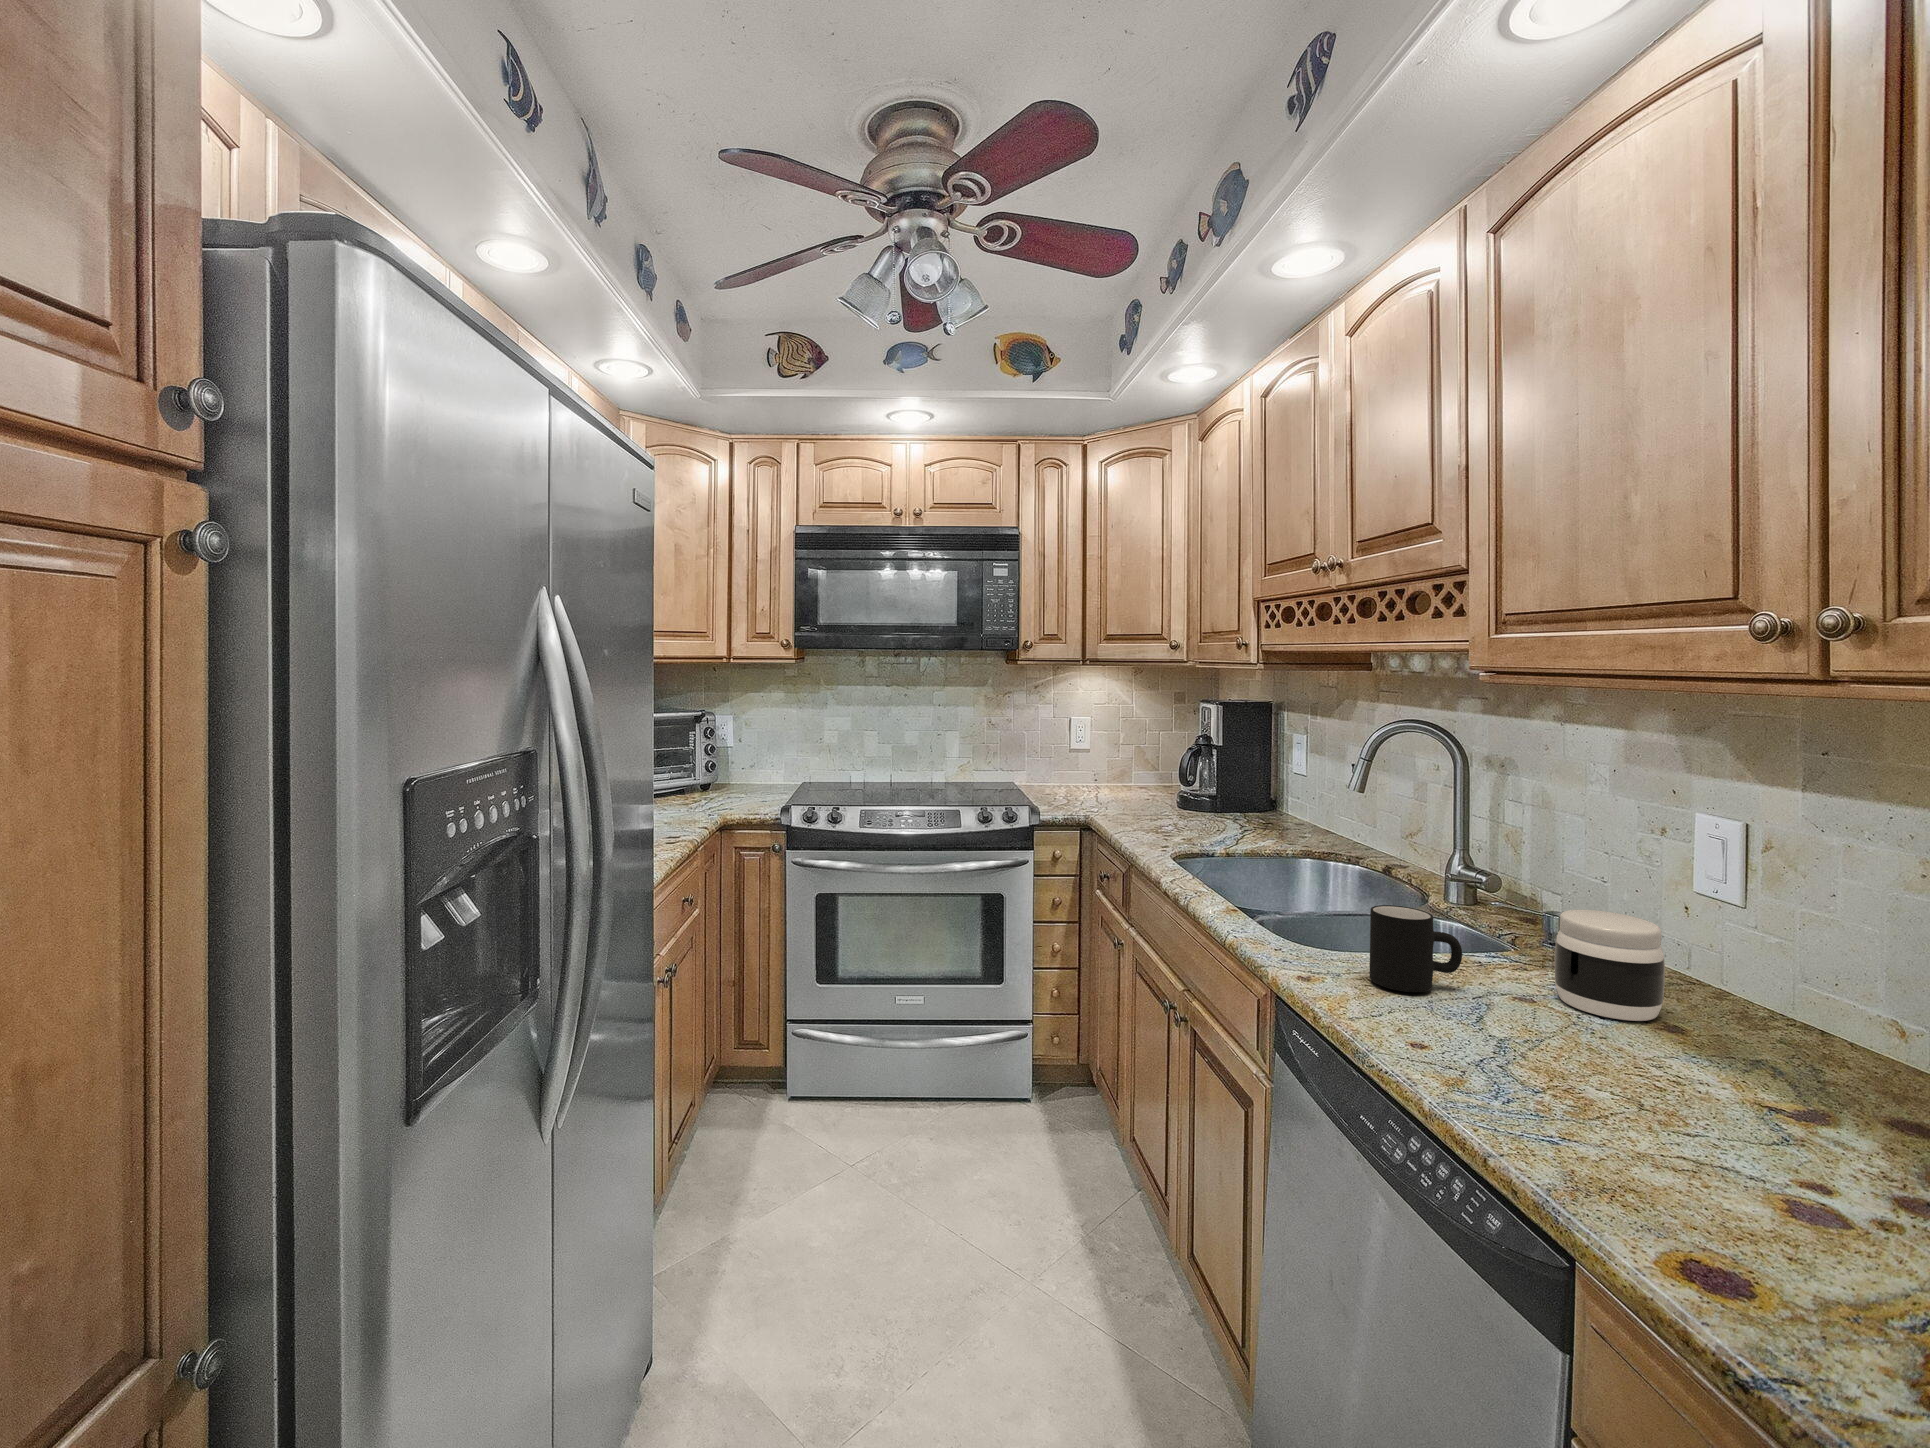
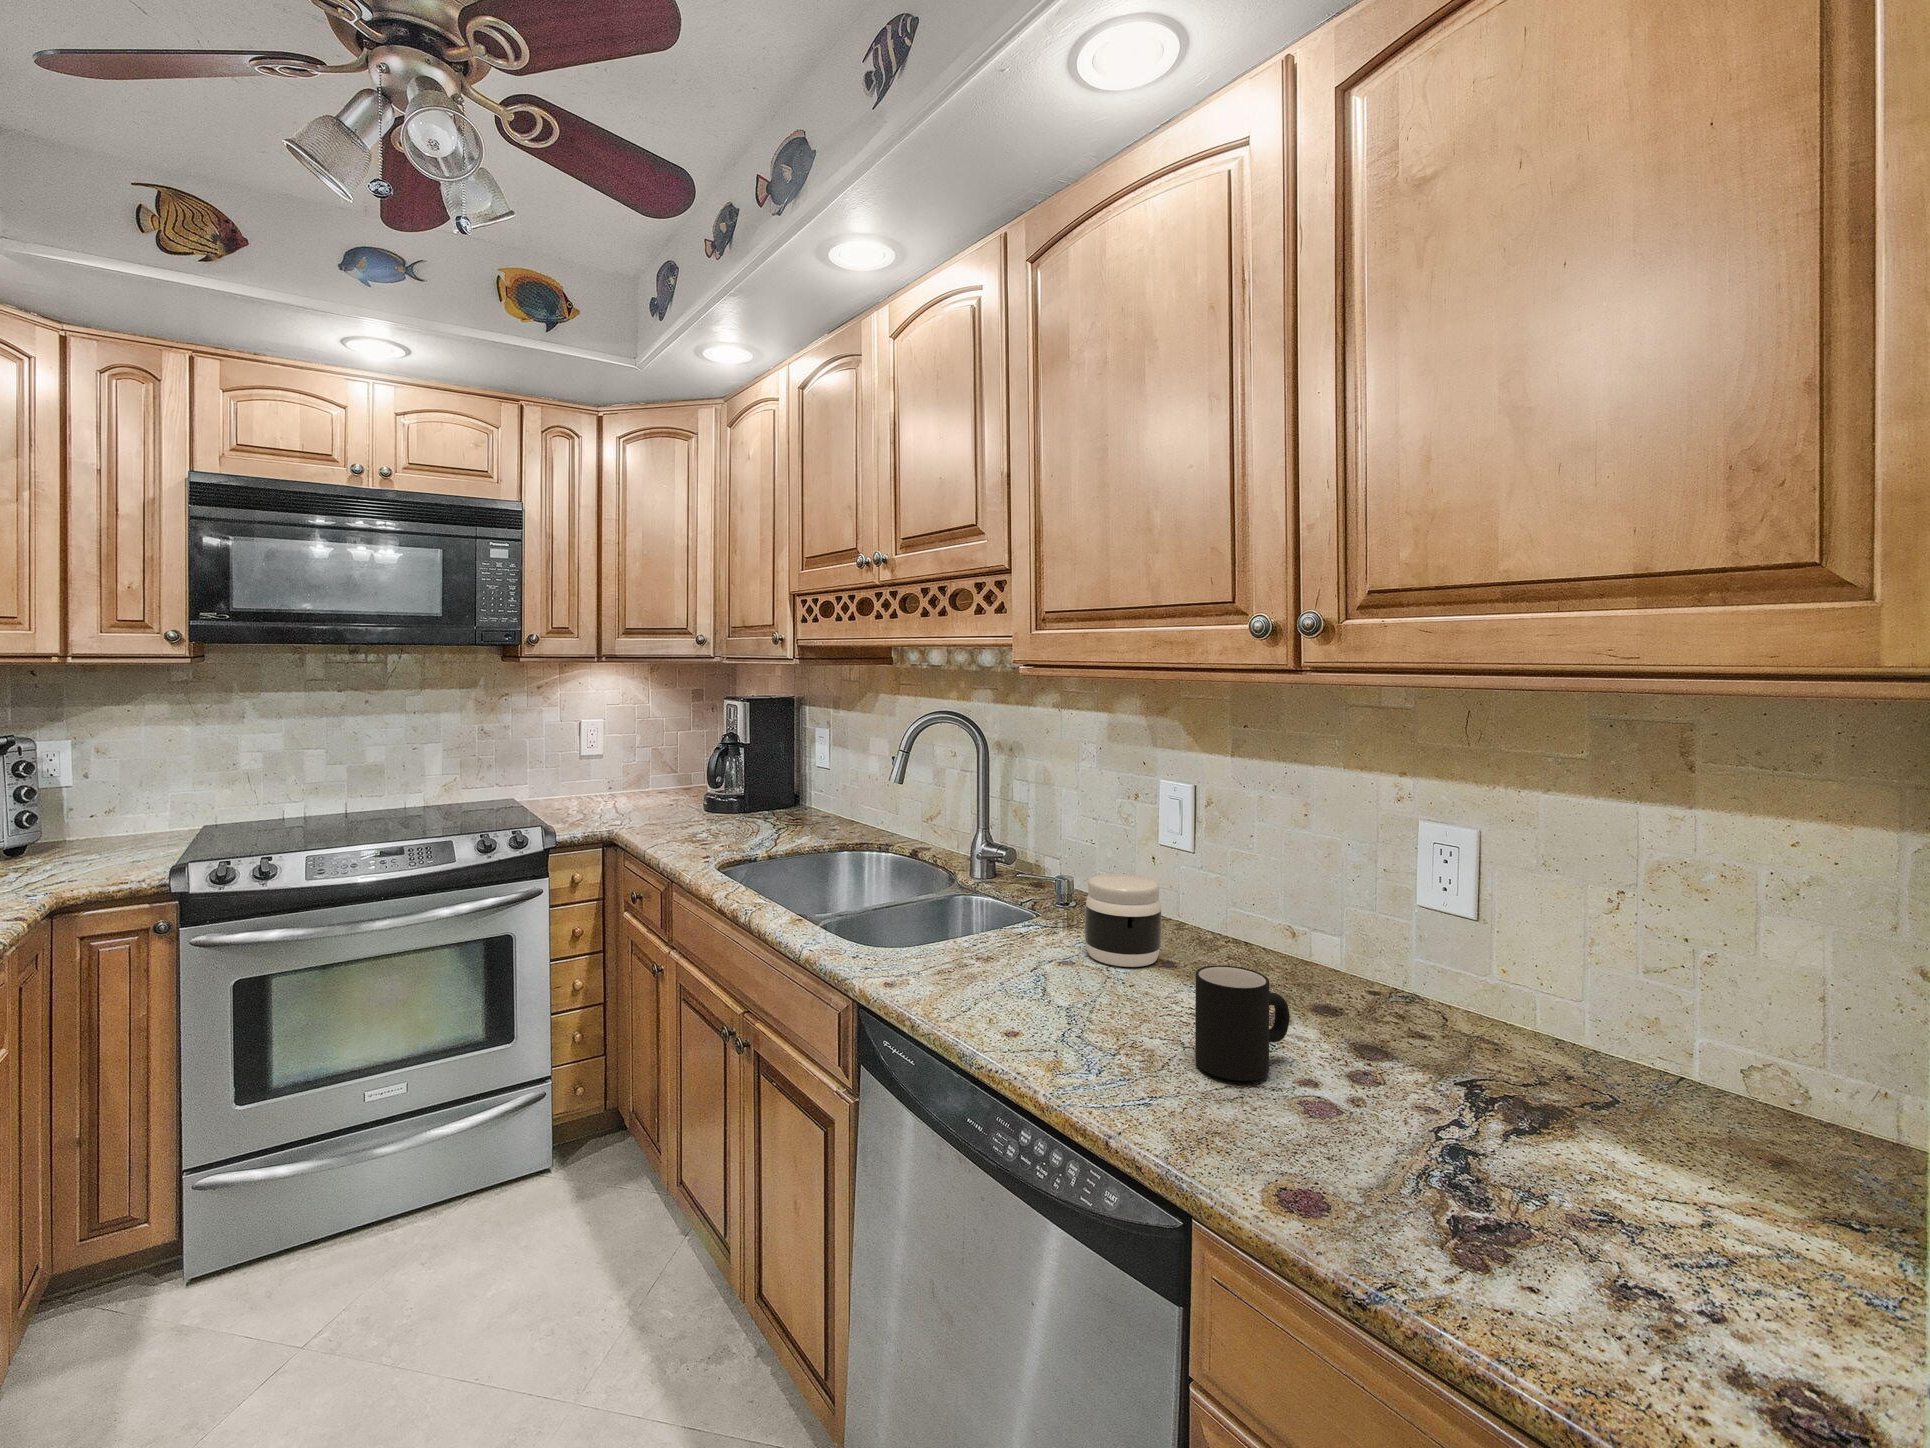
mug: present [1369,905,1462,992] -> present [1195,965,1290,1081]

